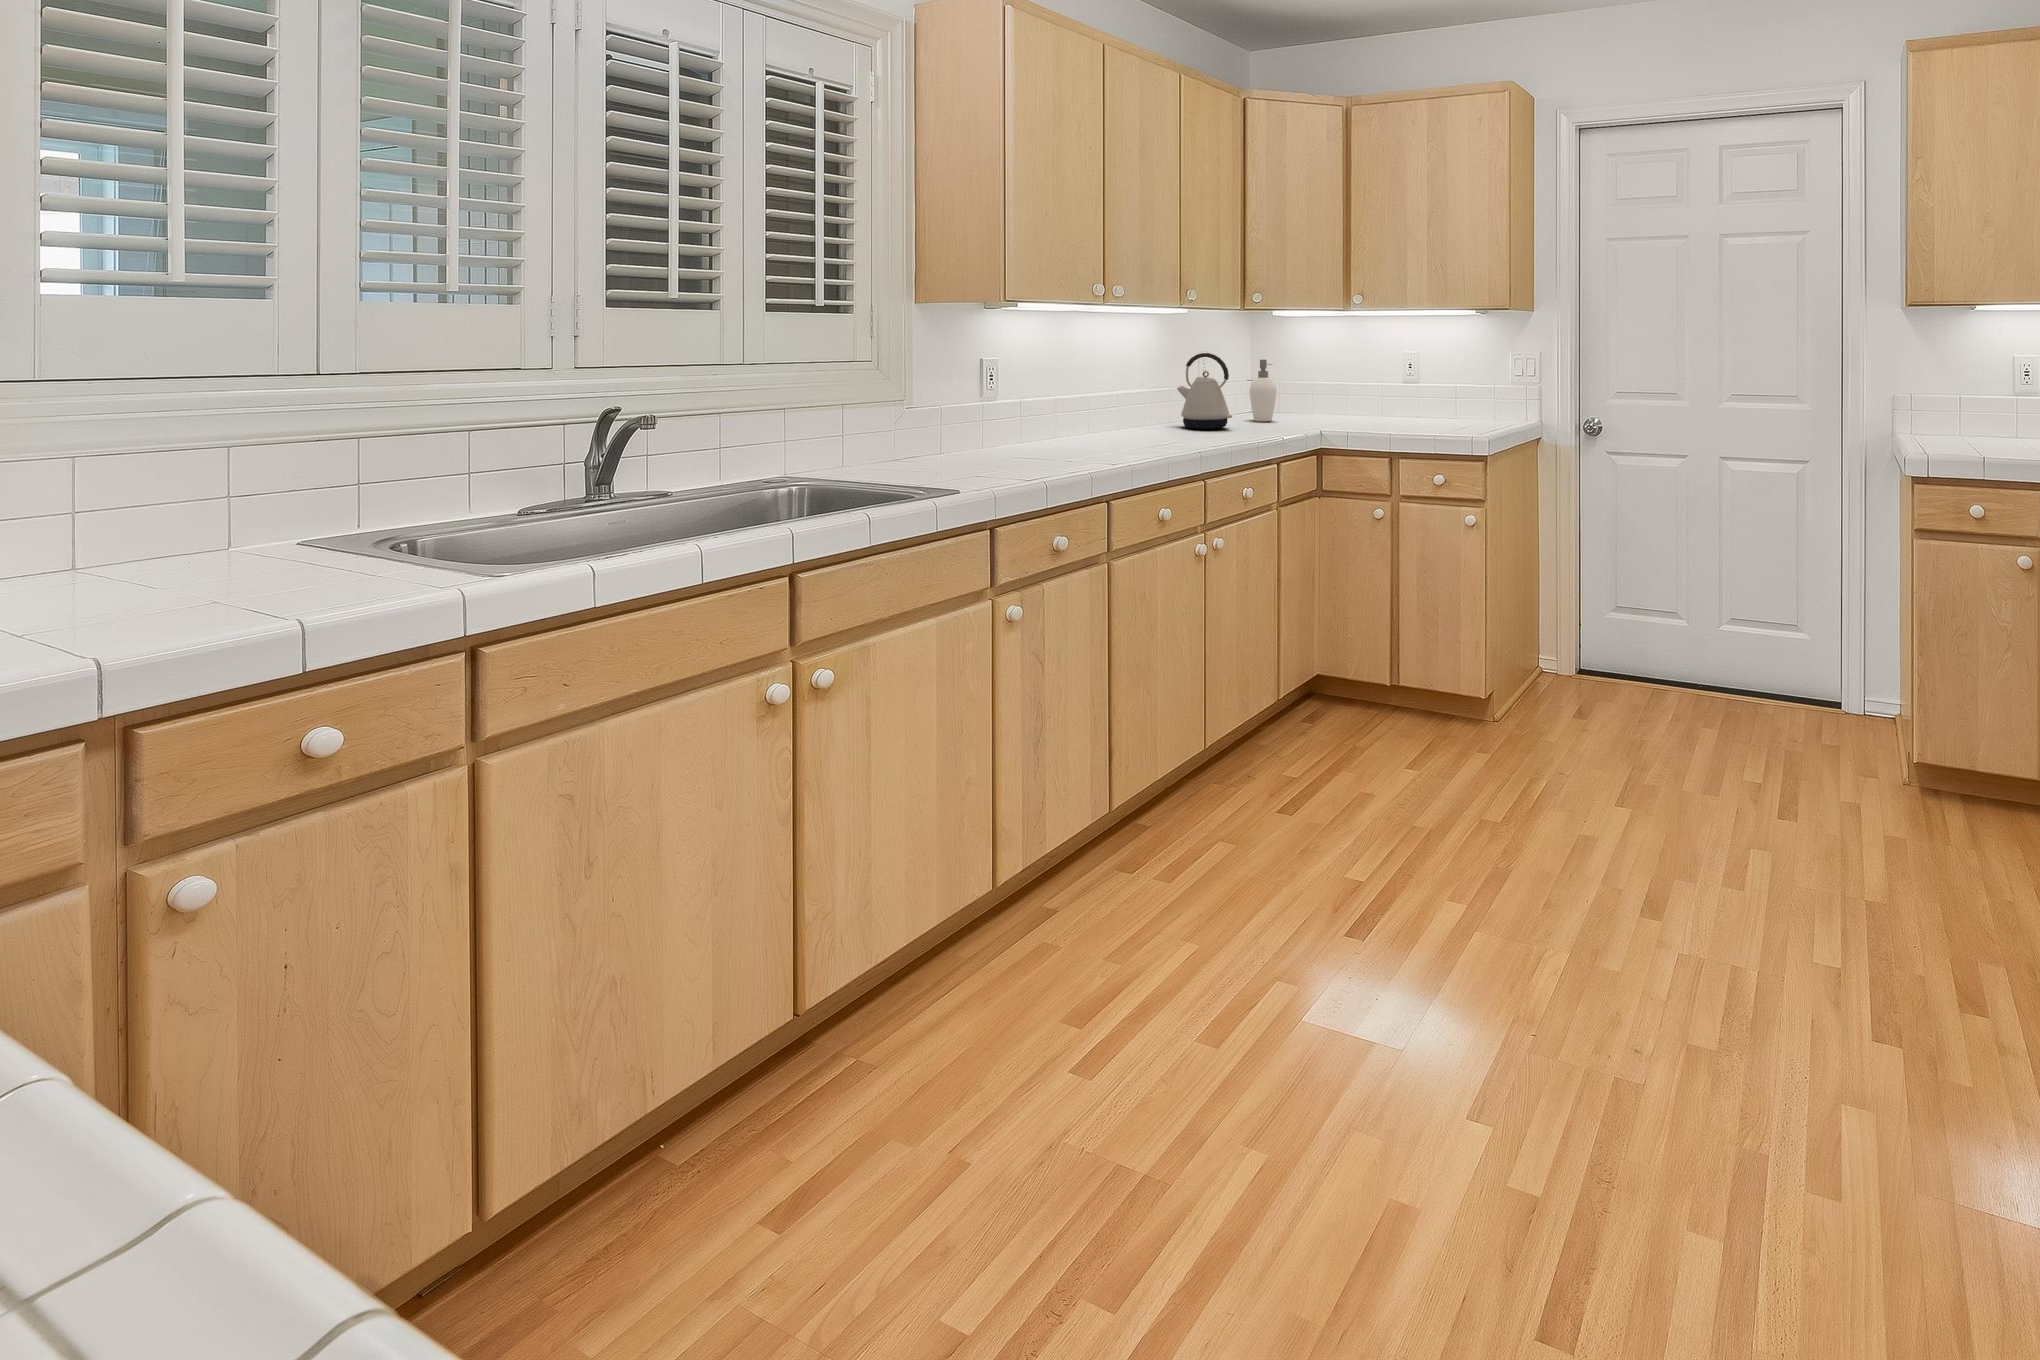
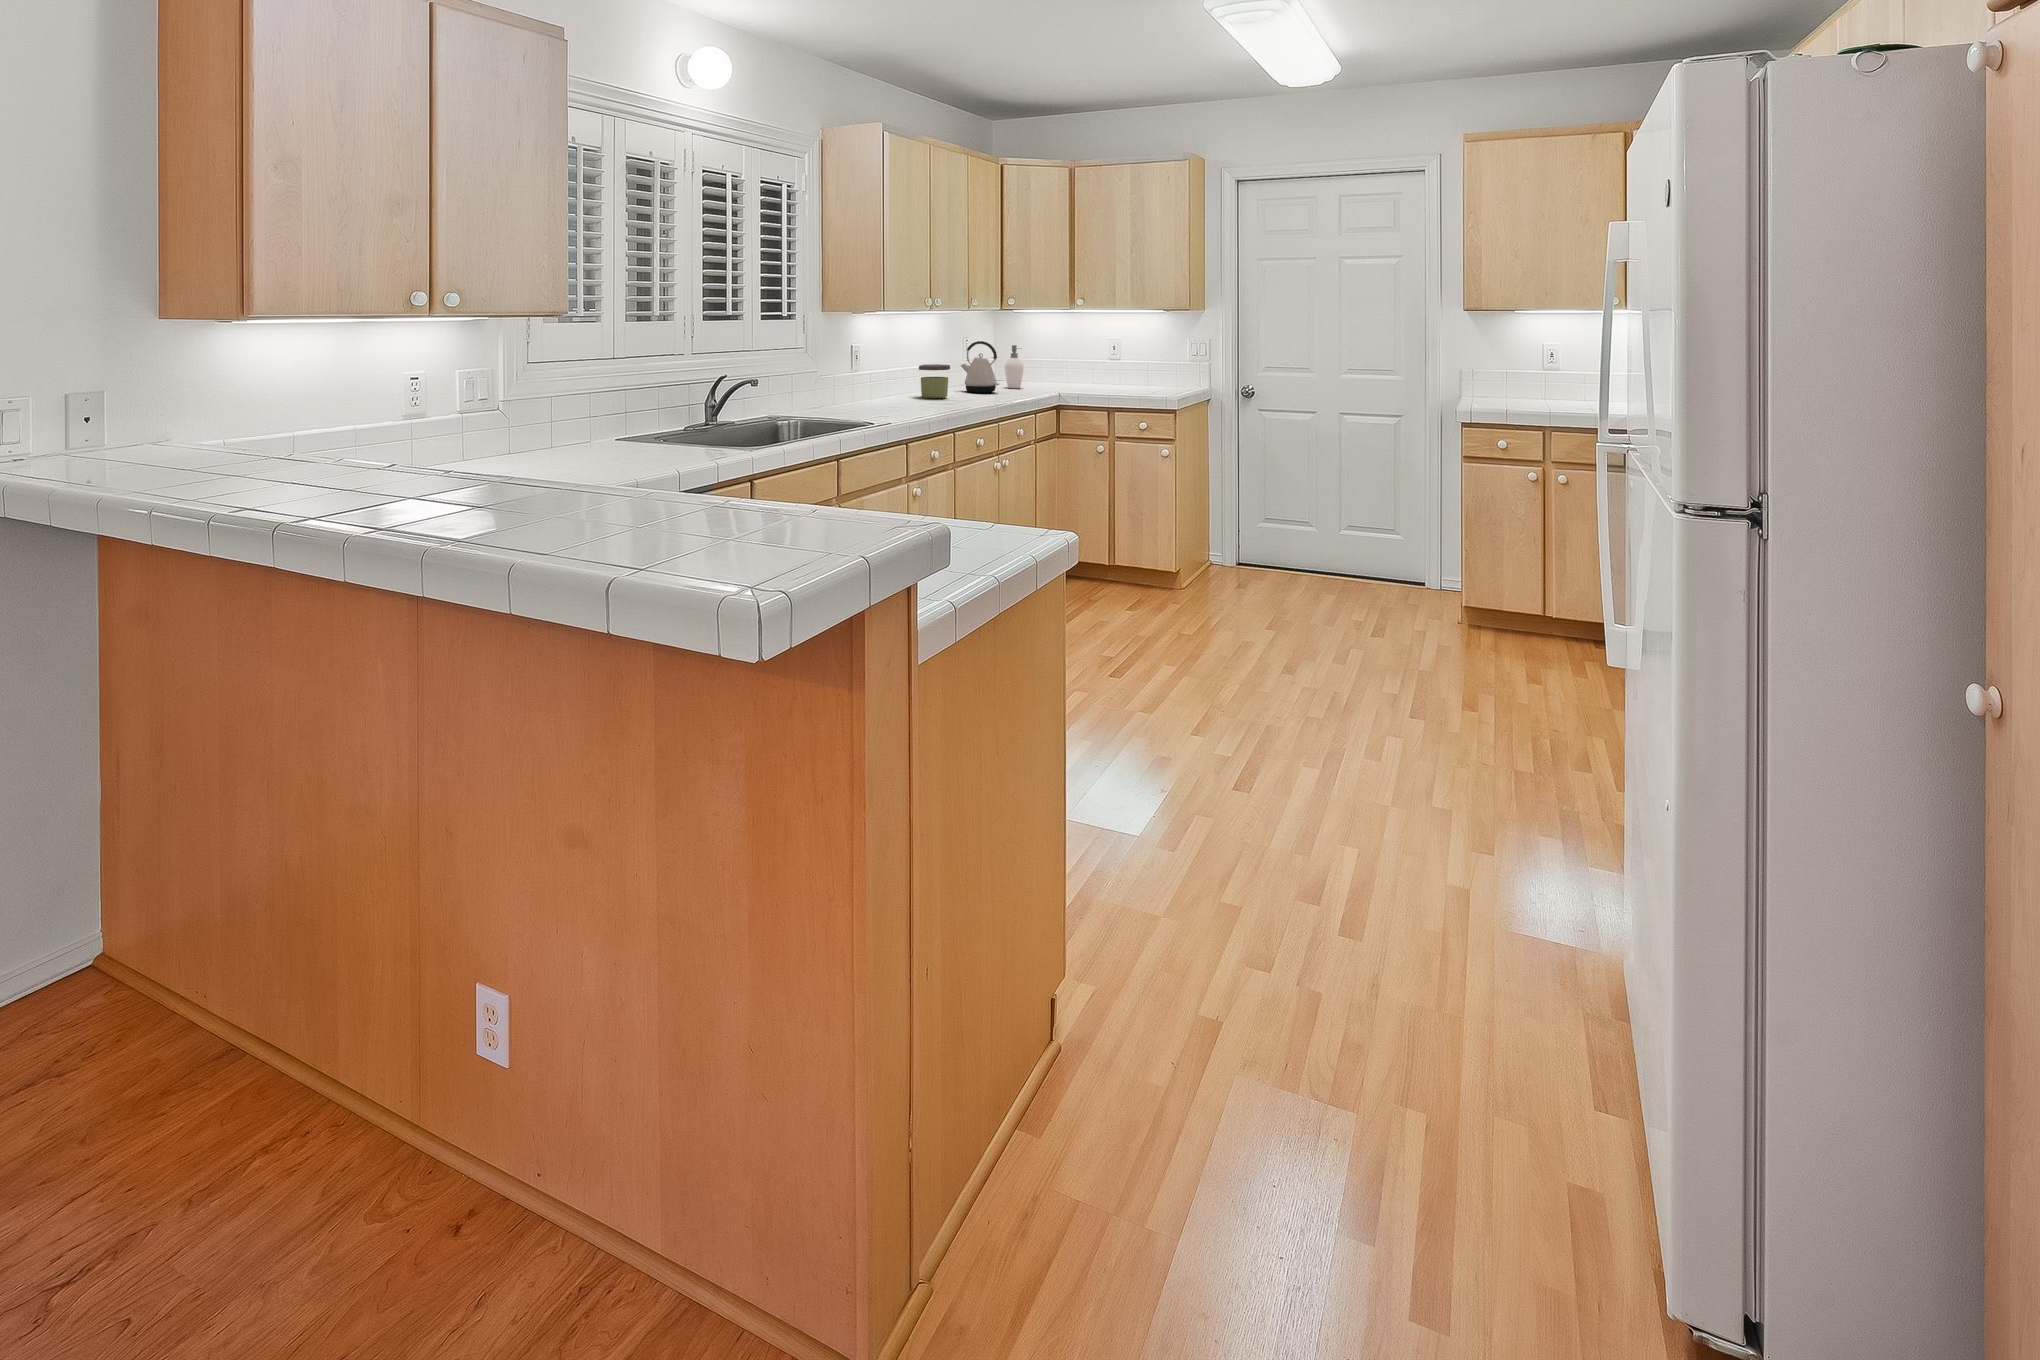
jar: none [1097,387,1147,439] -> present [919,364,950,398]

